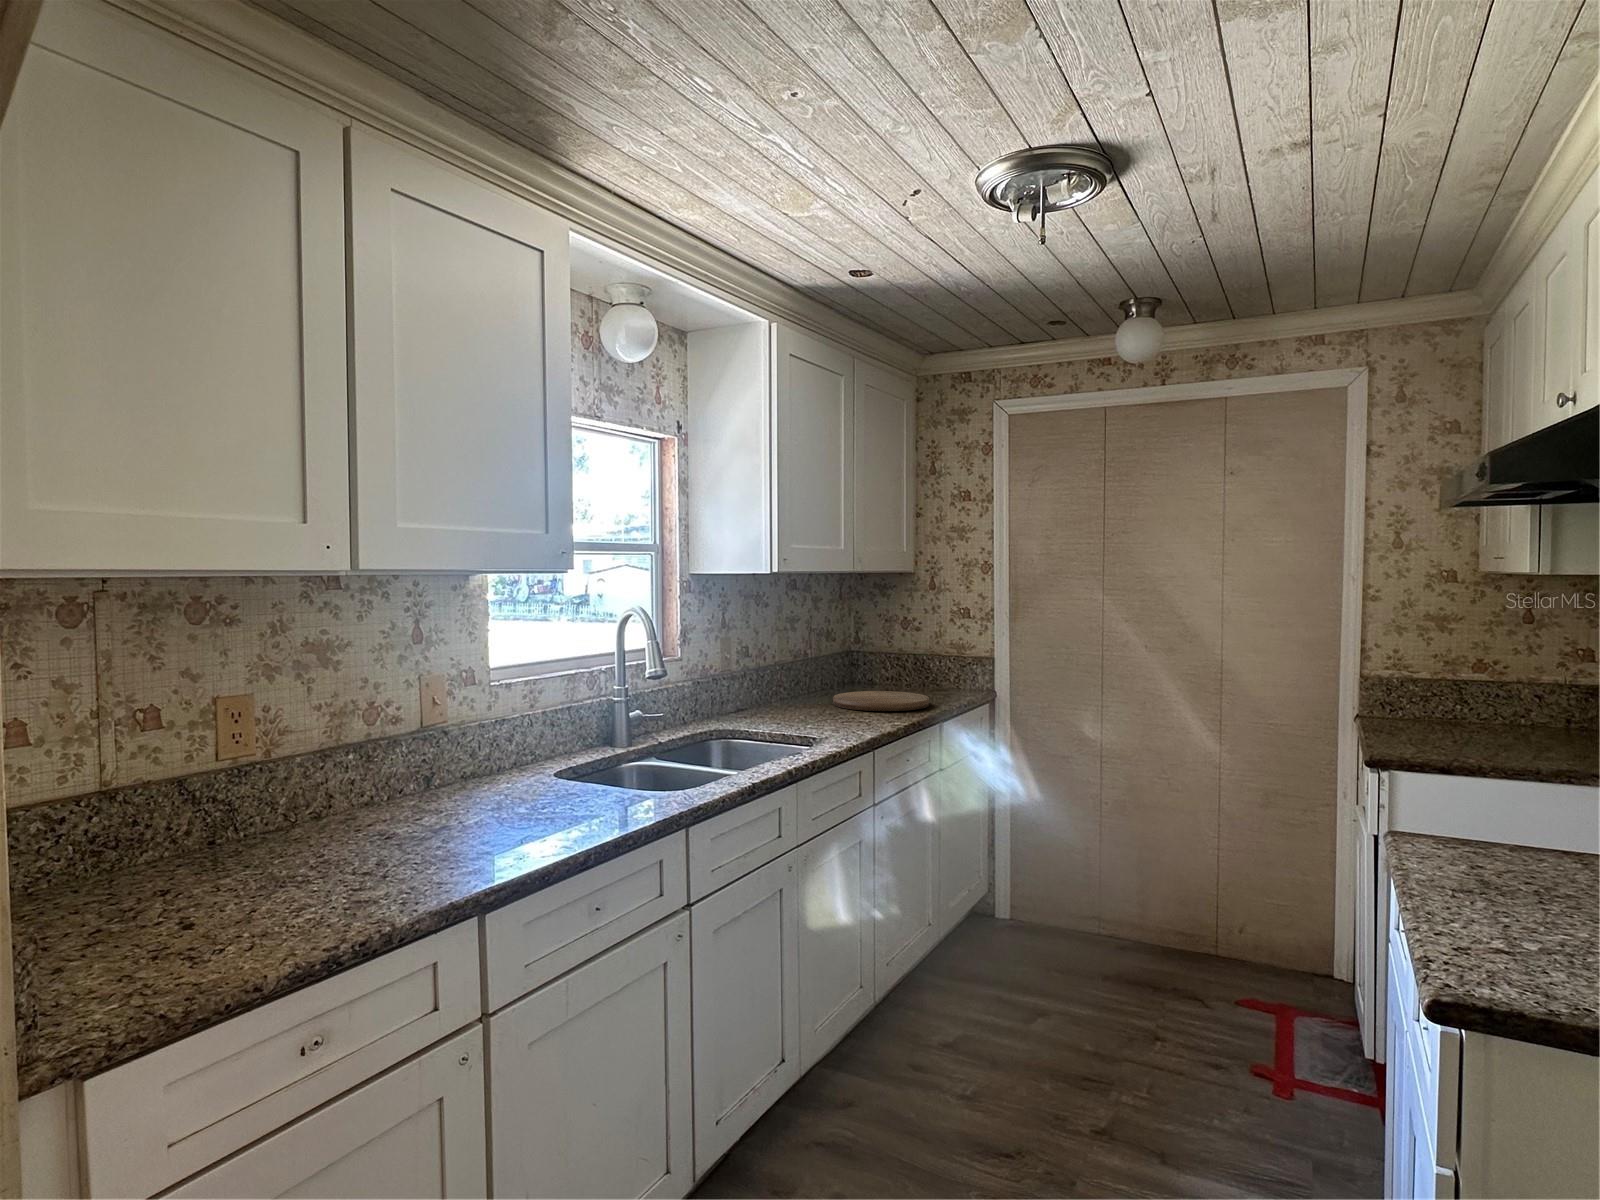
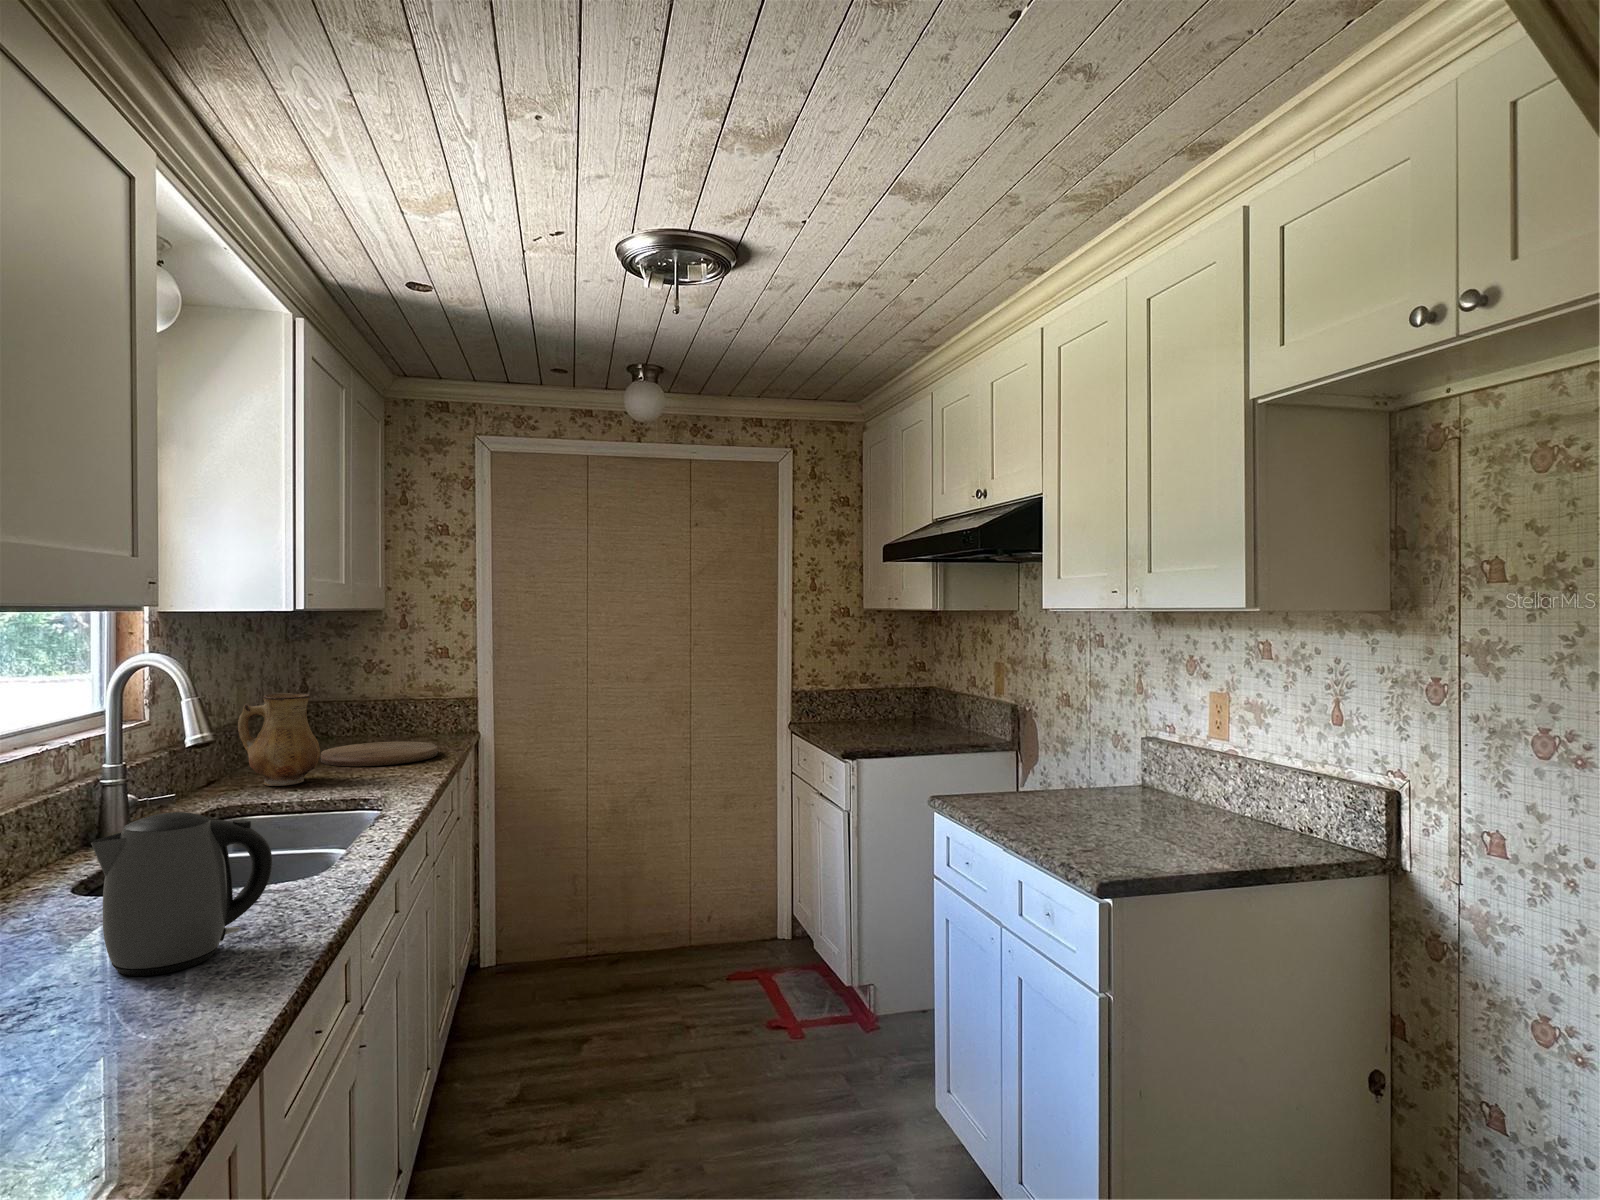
ceramic pitcher: none [753,641,811,717] -> present [238,693,320,786]
kettle: none [493,716,604,828] -> present [91,812,272,976]

